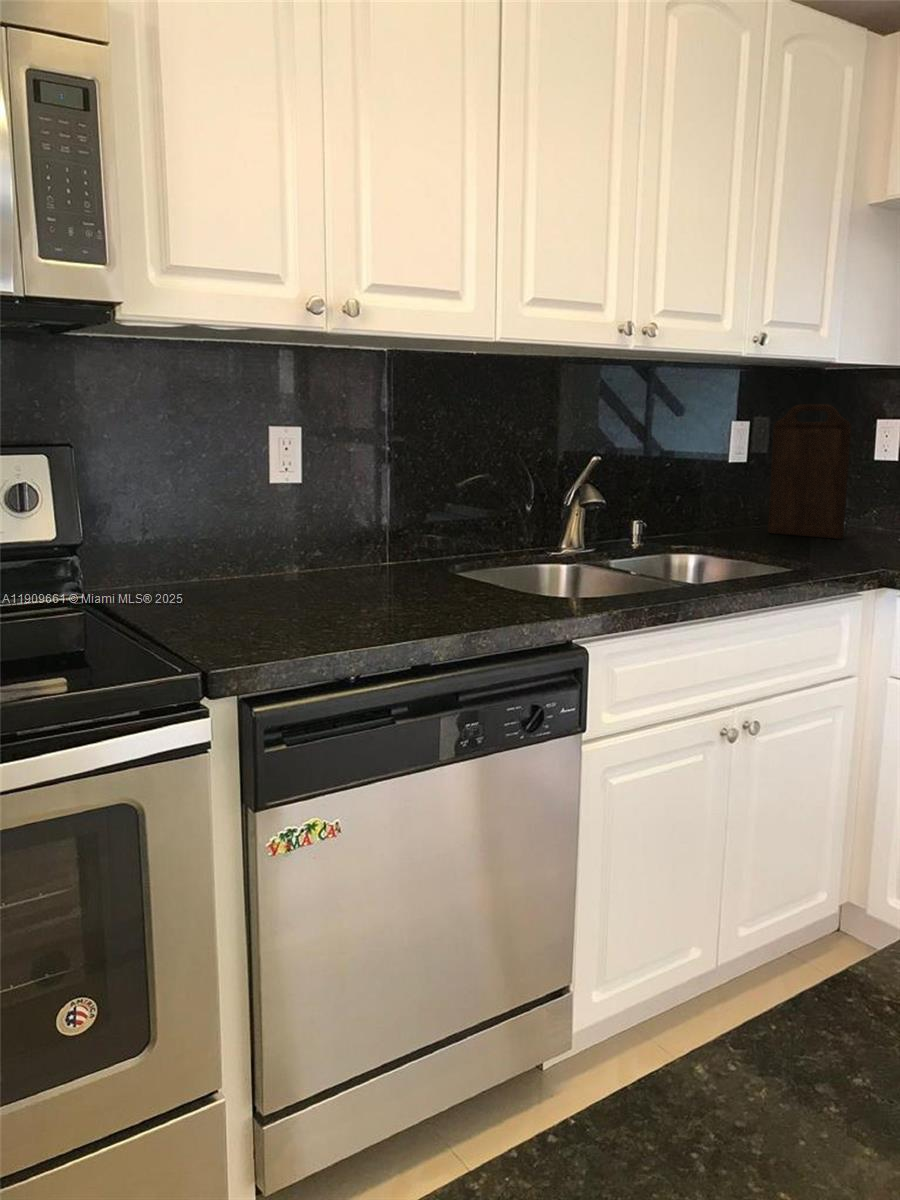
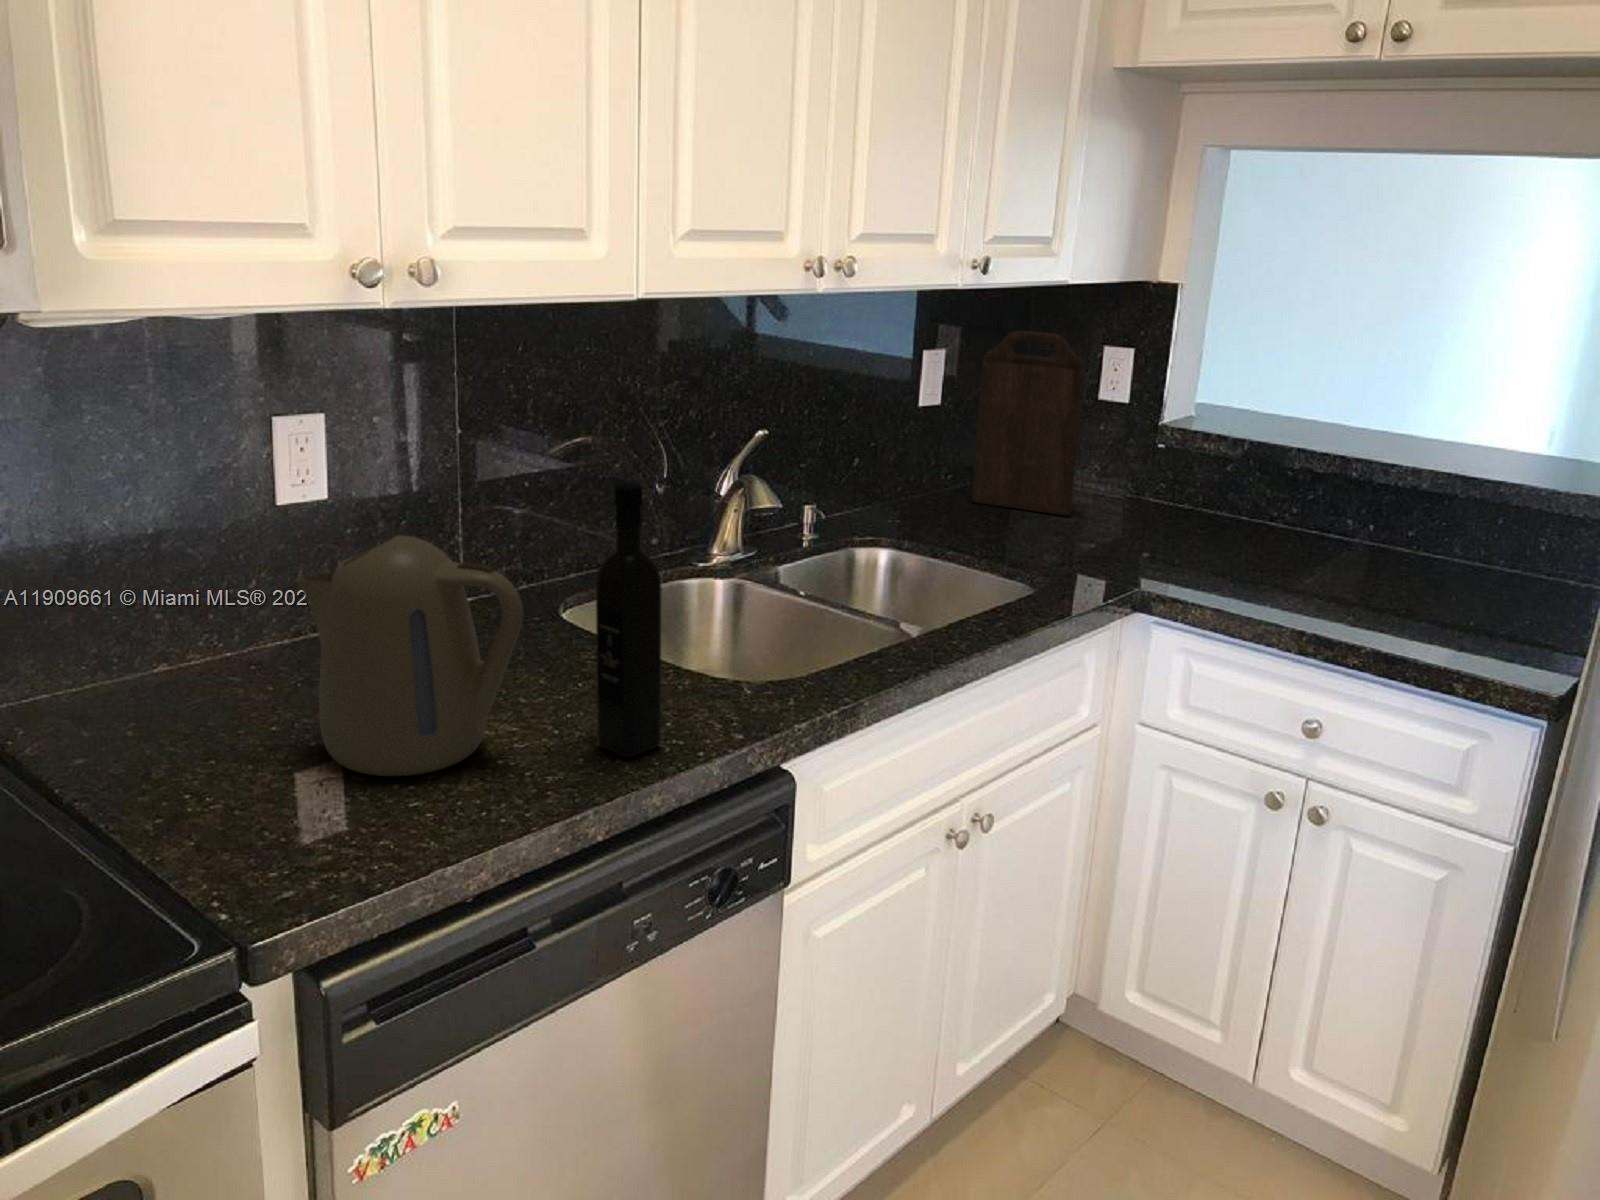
wine bottle: none [451,434,494,620] -> present [596,483,662,757]
kettle: none [269,470,403,621] -> present [296,535,523,776]

